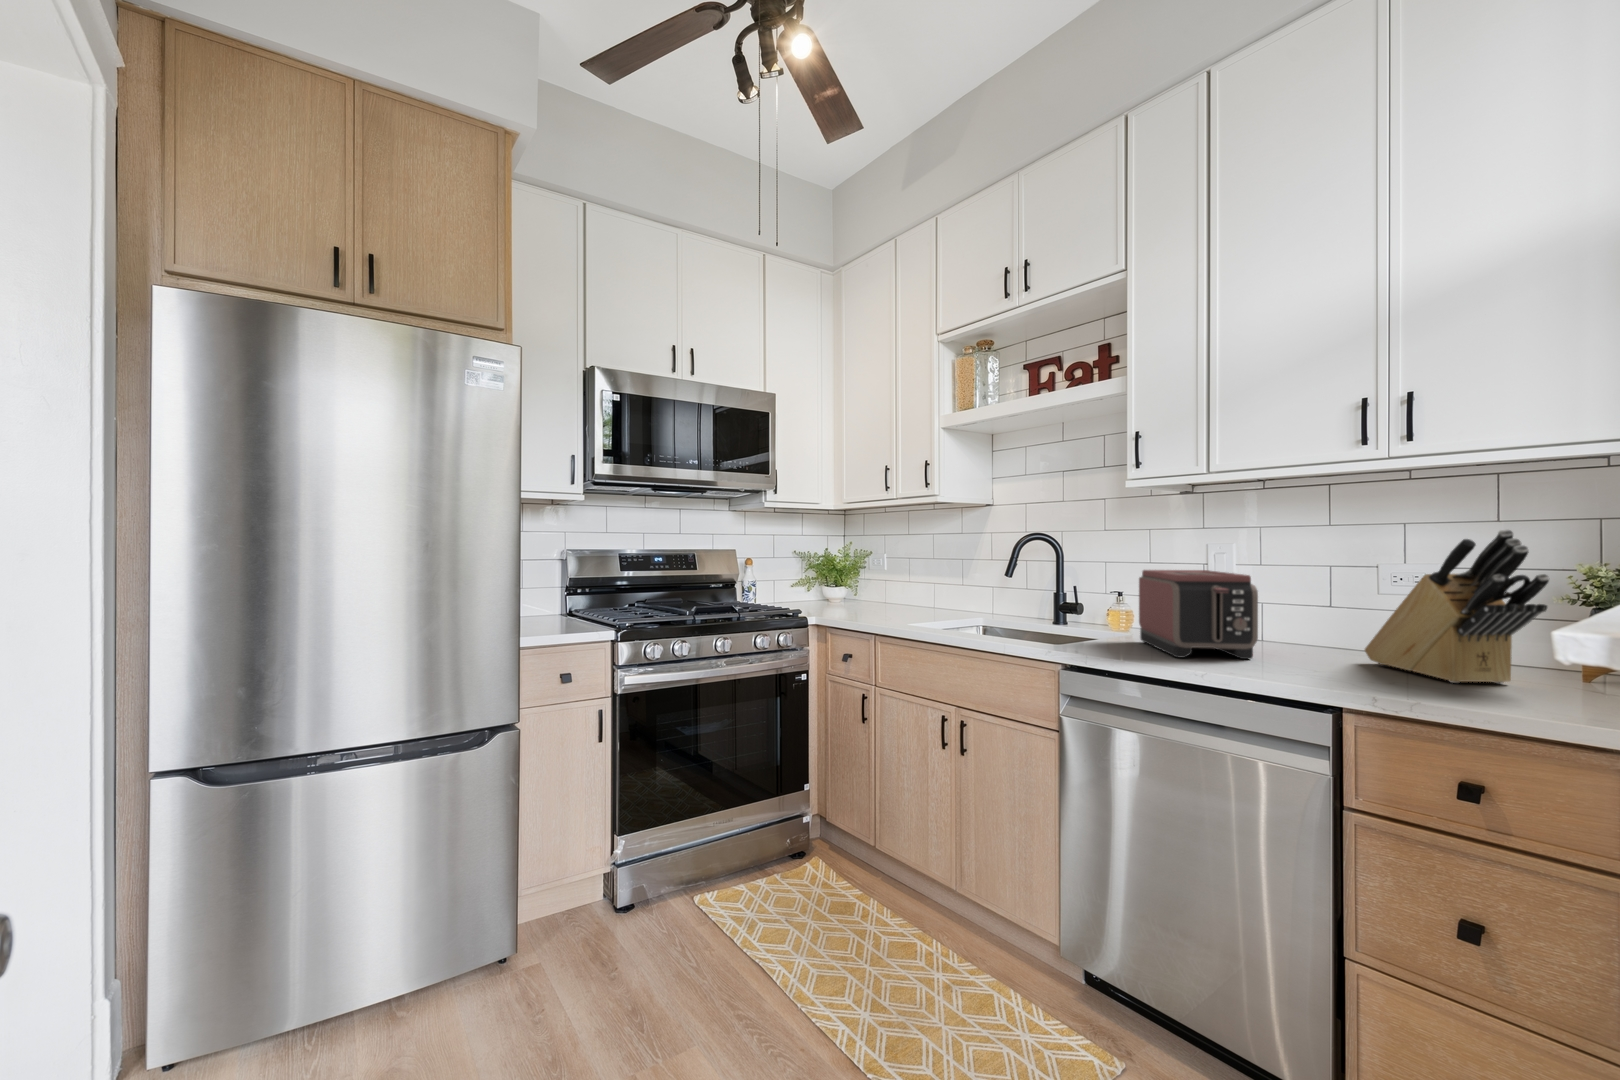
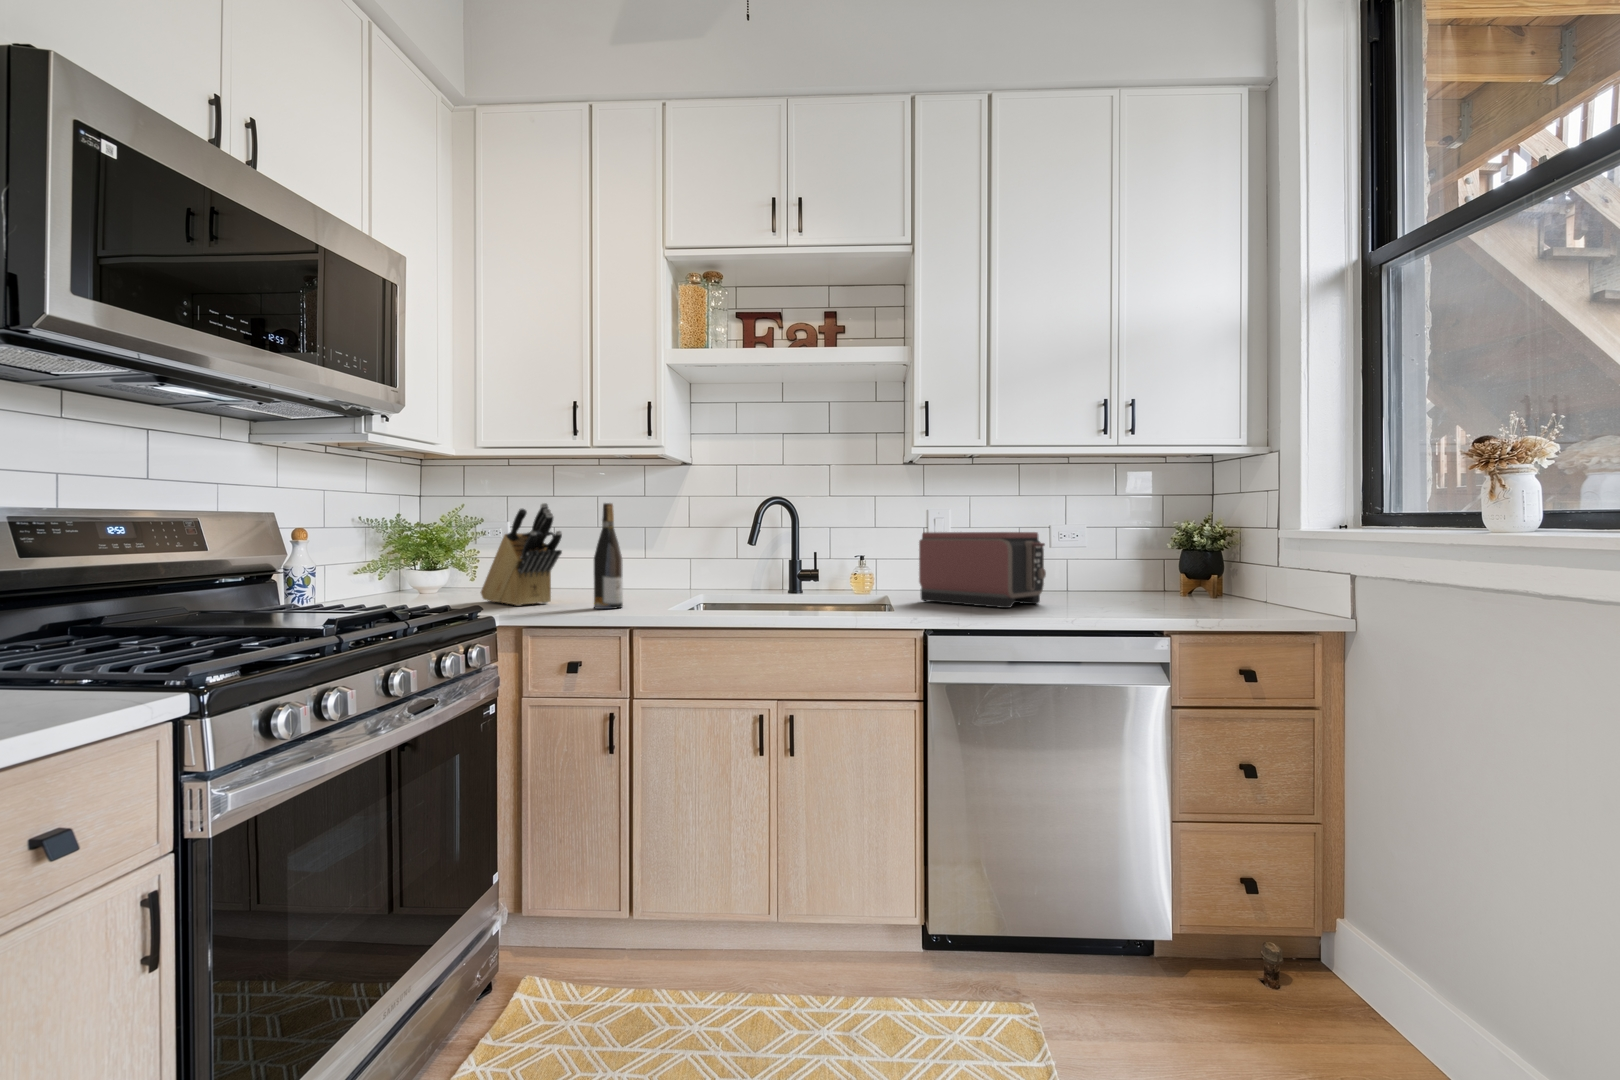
knife block: present [1365,529,1549,683] -> present [481,503,562,606]
wine bottle: none [886,540,907,619] -> present [594,503,623,609]

